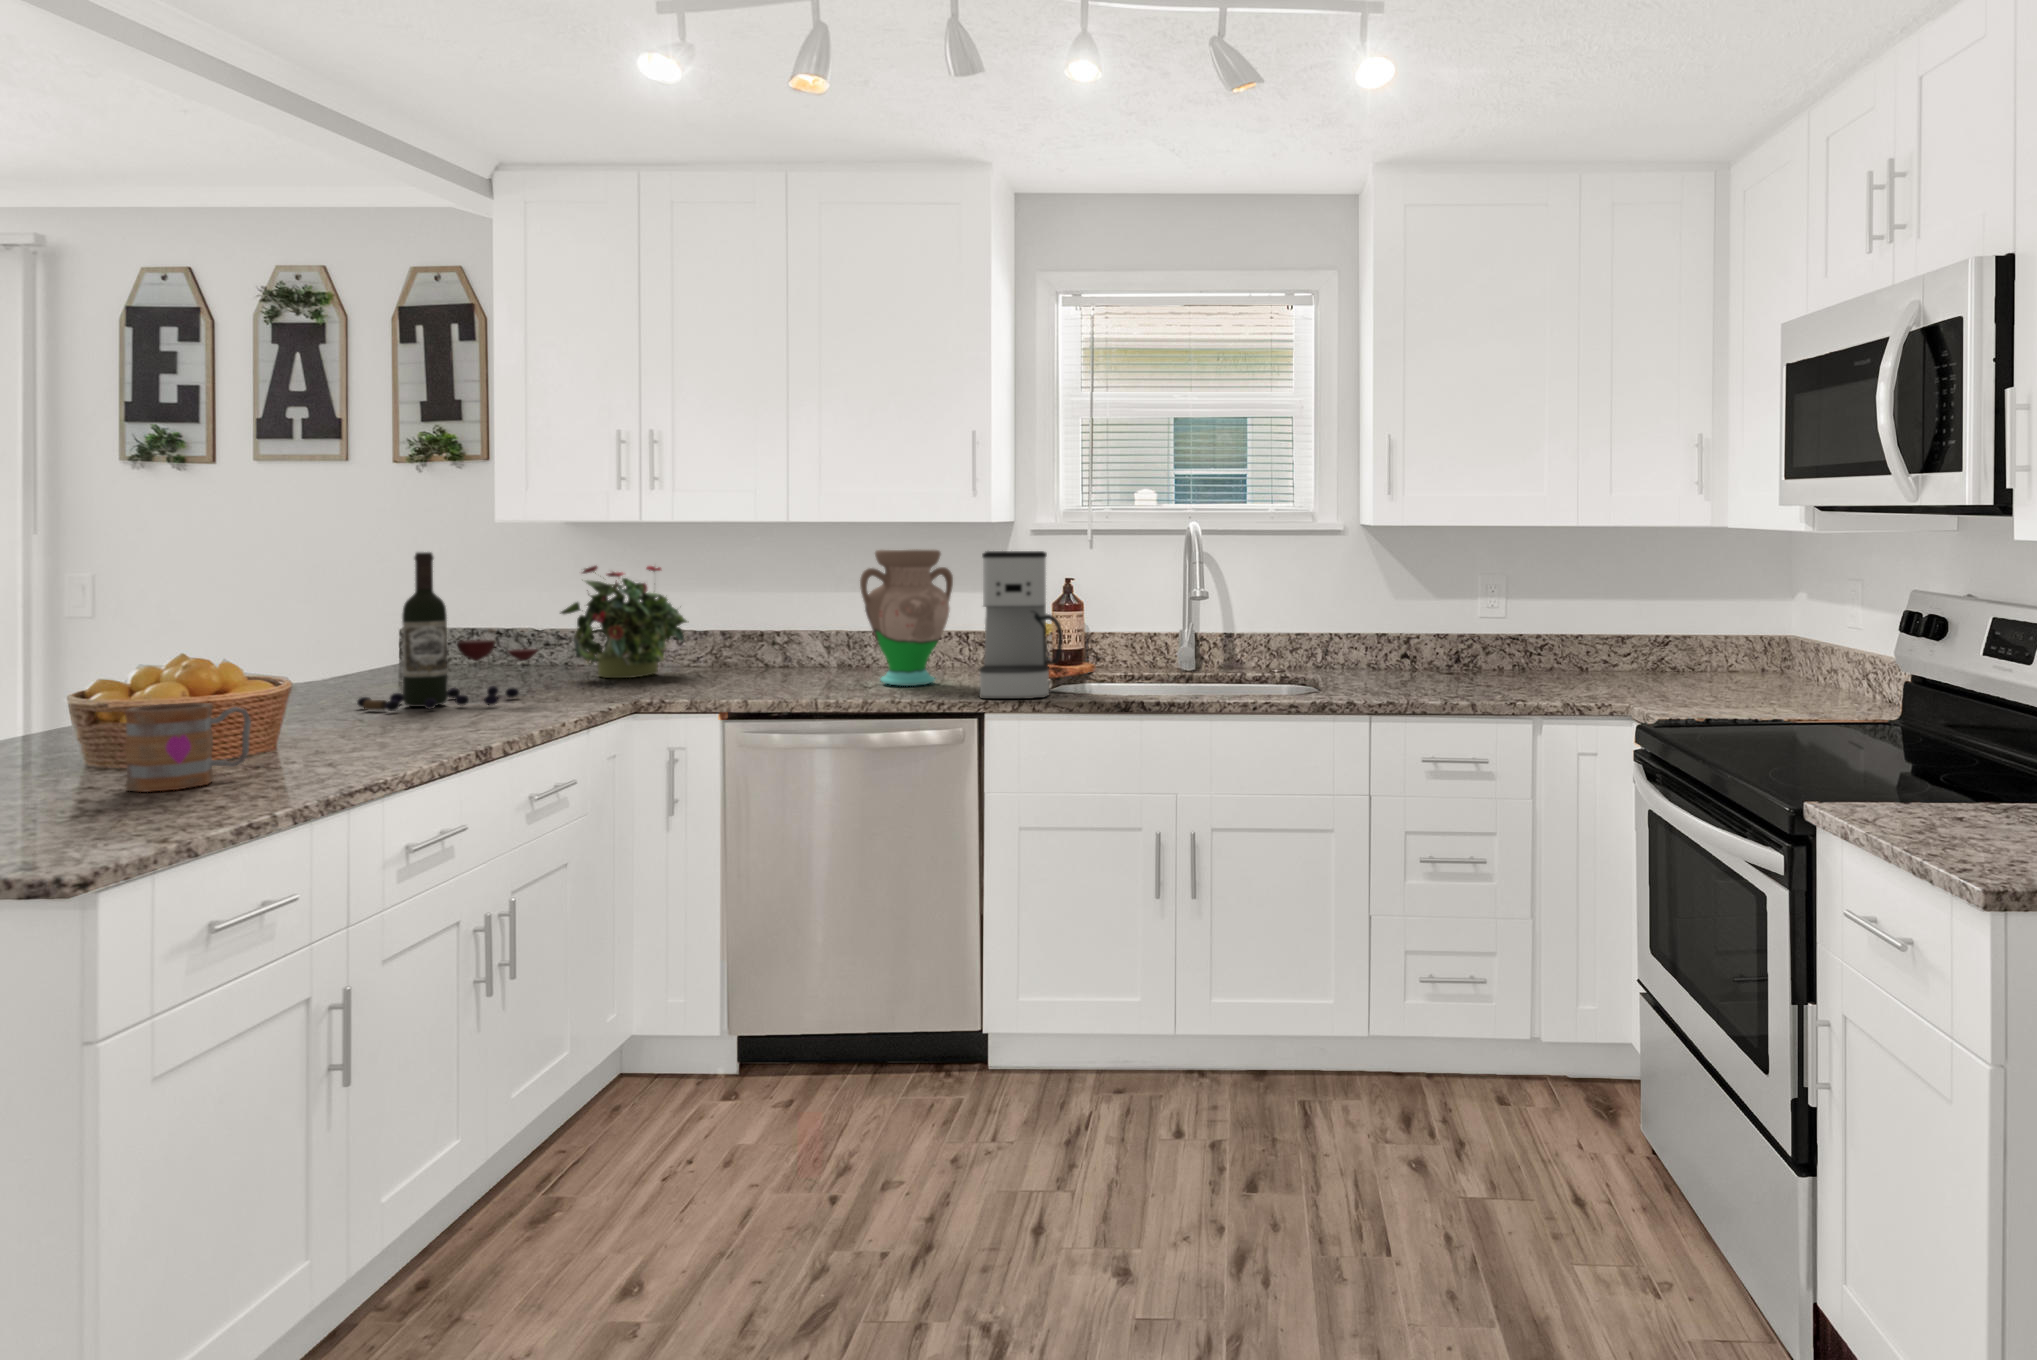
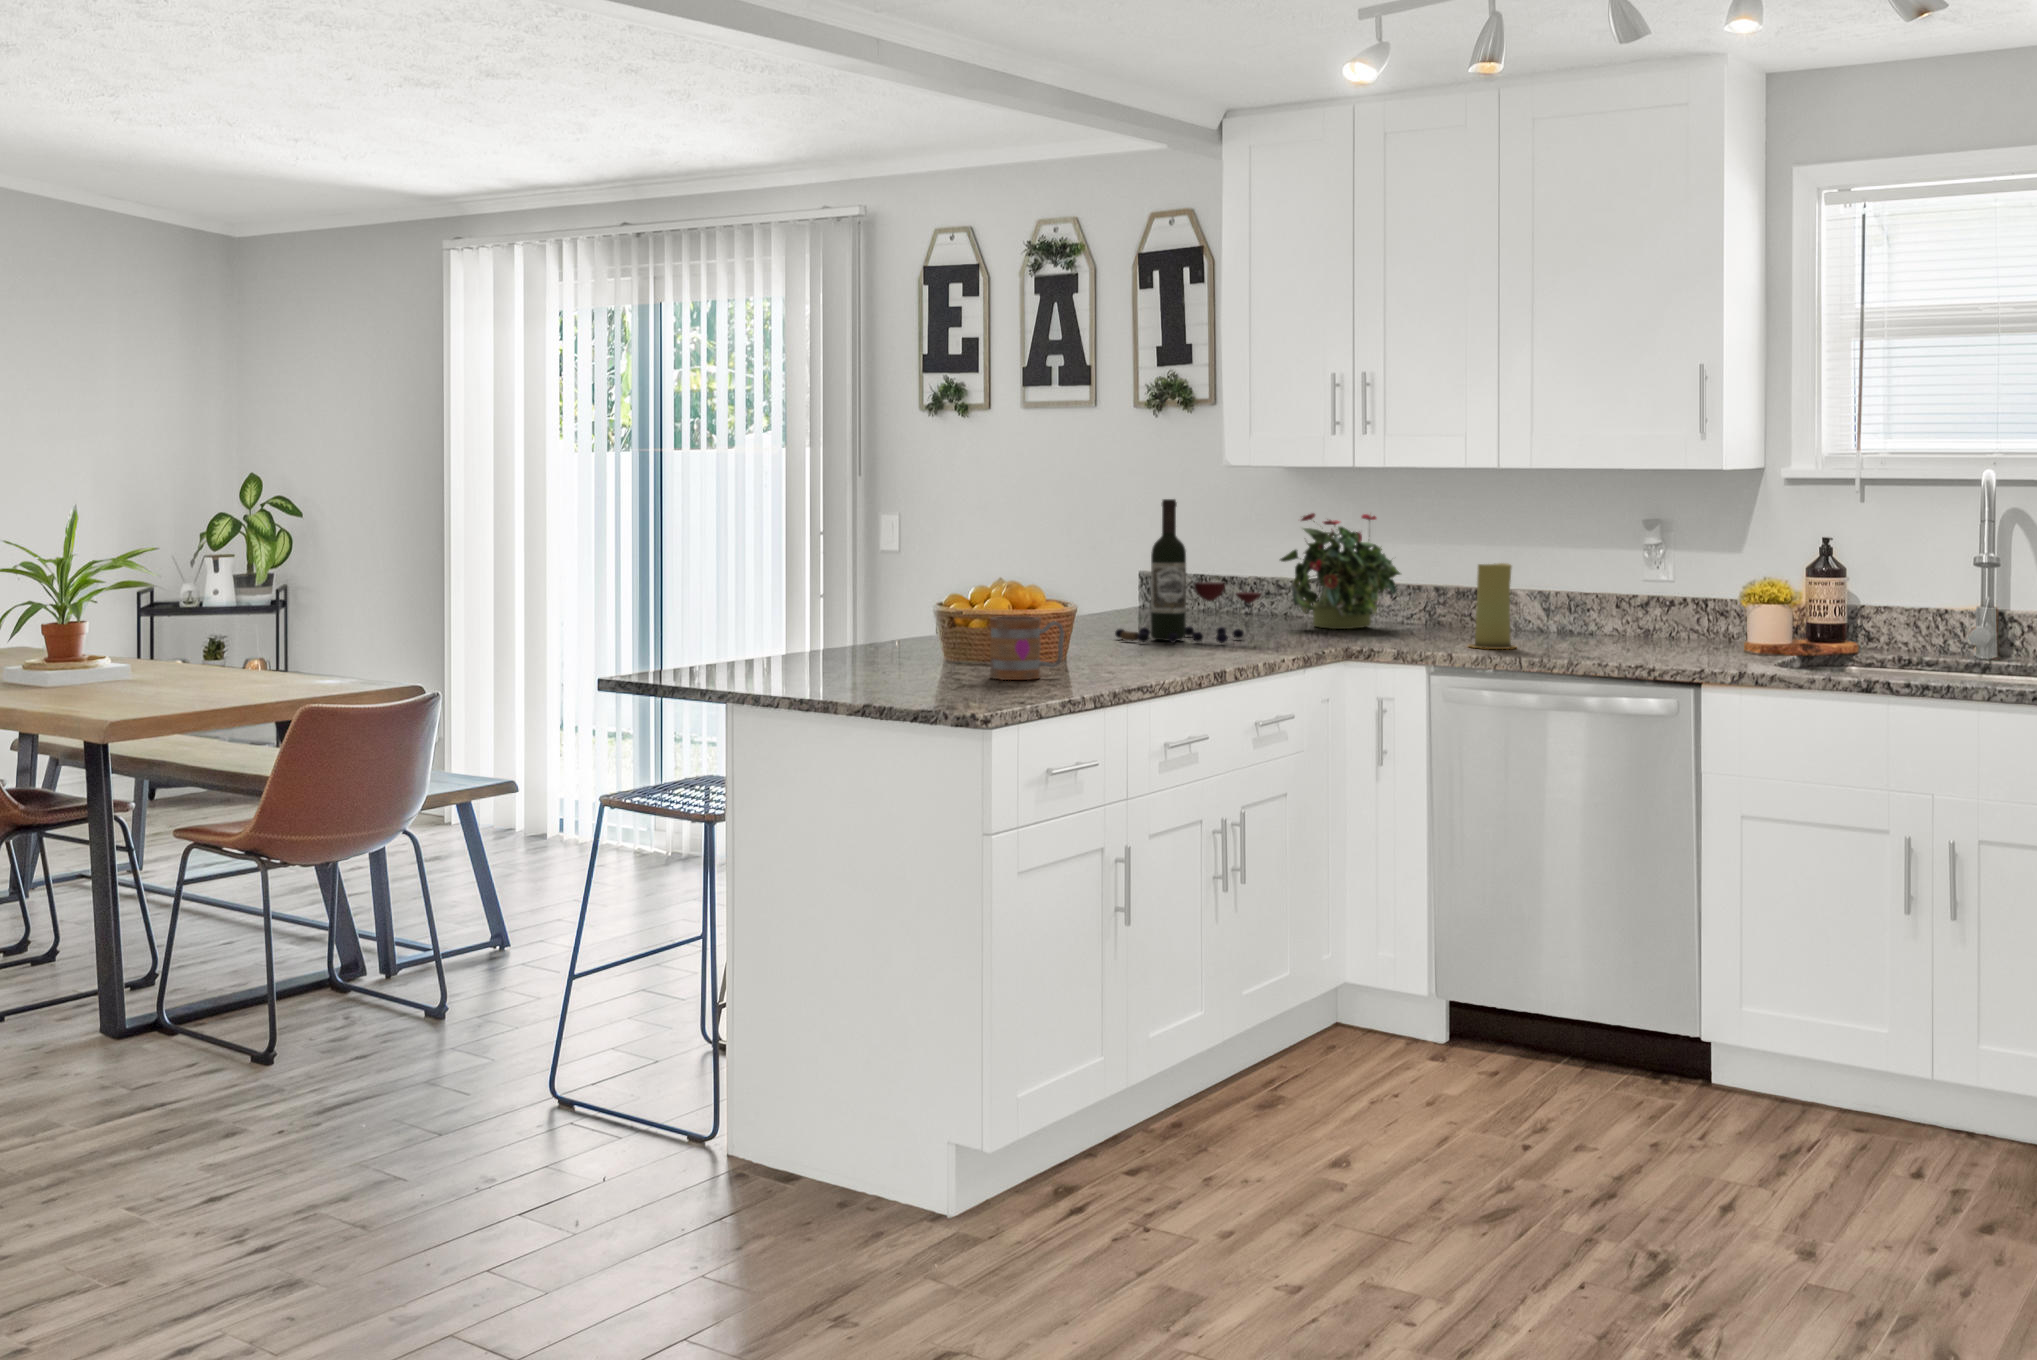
vase: present [860,549,953,686] -> none [1576,502,1684,652]
coffee maker: present [979,551,1063,699] -> none [1699,505,1802,671]
candle: none [759,609,808,691] -> present [1469,563,1516,649]

